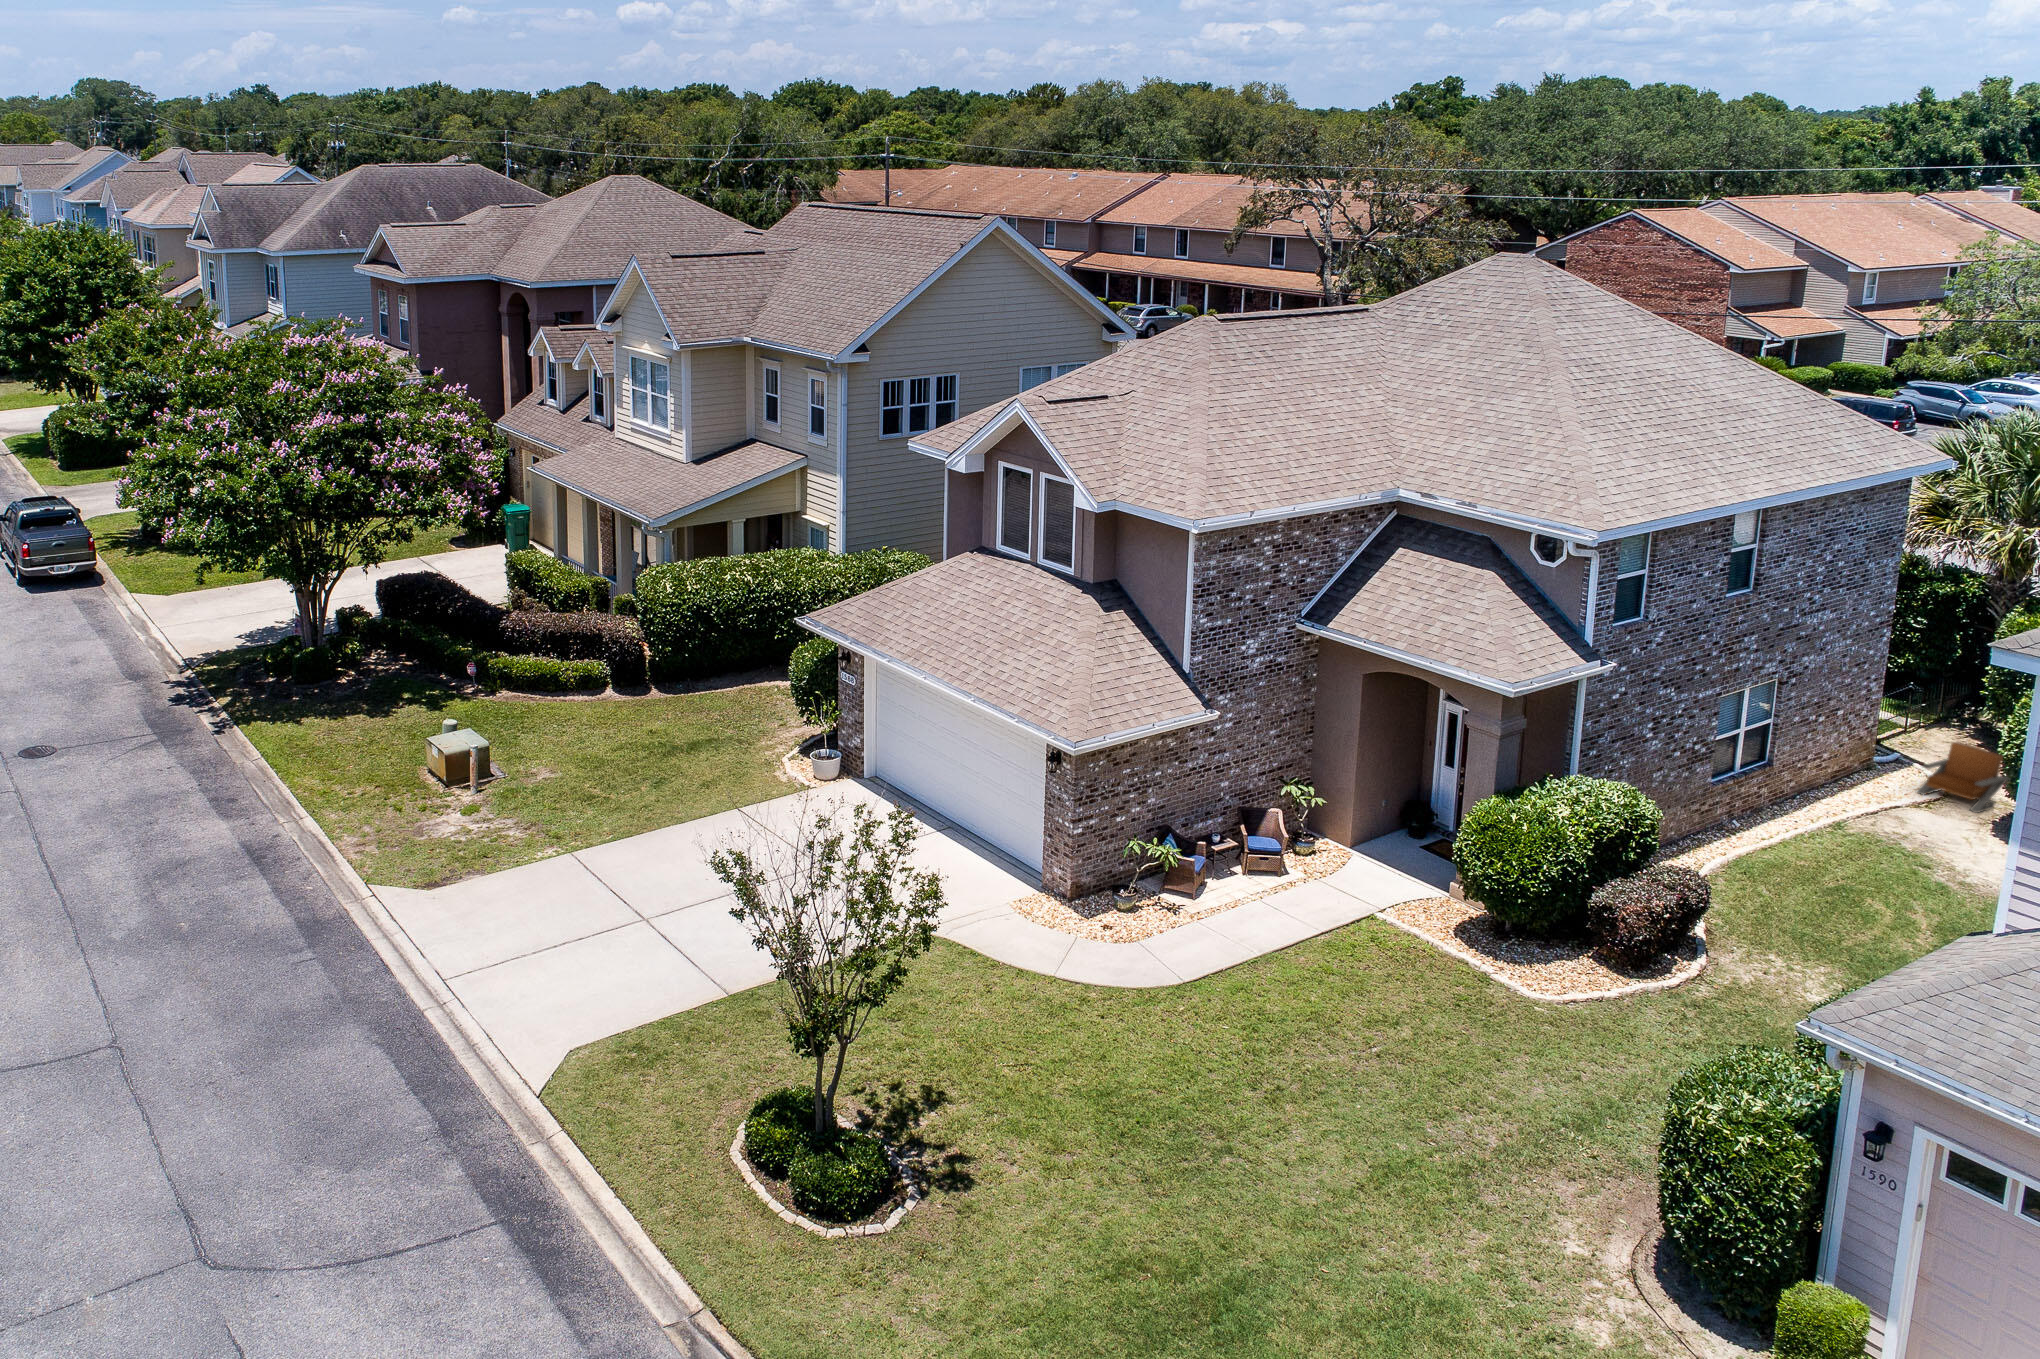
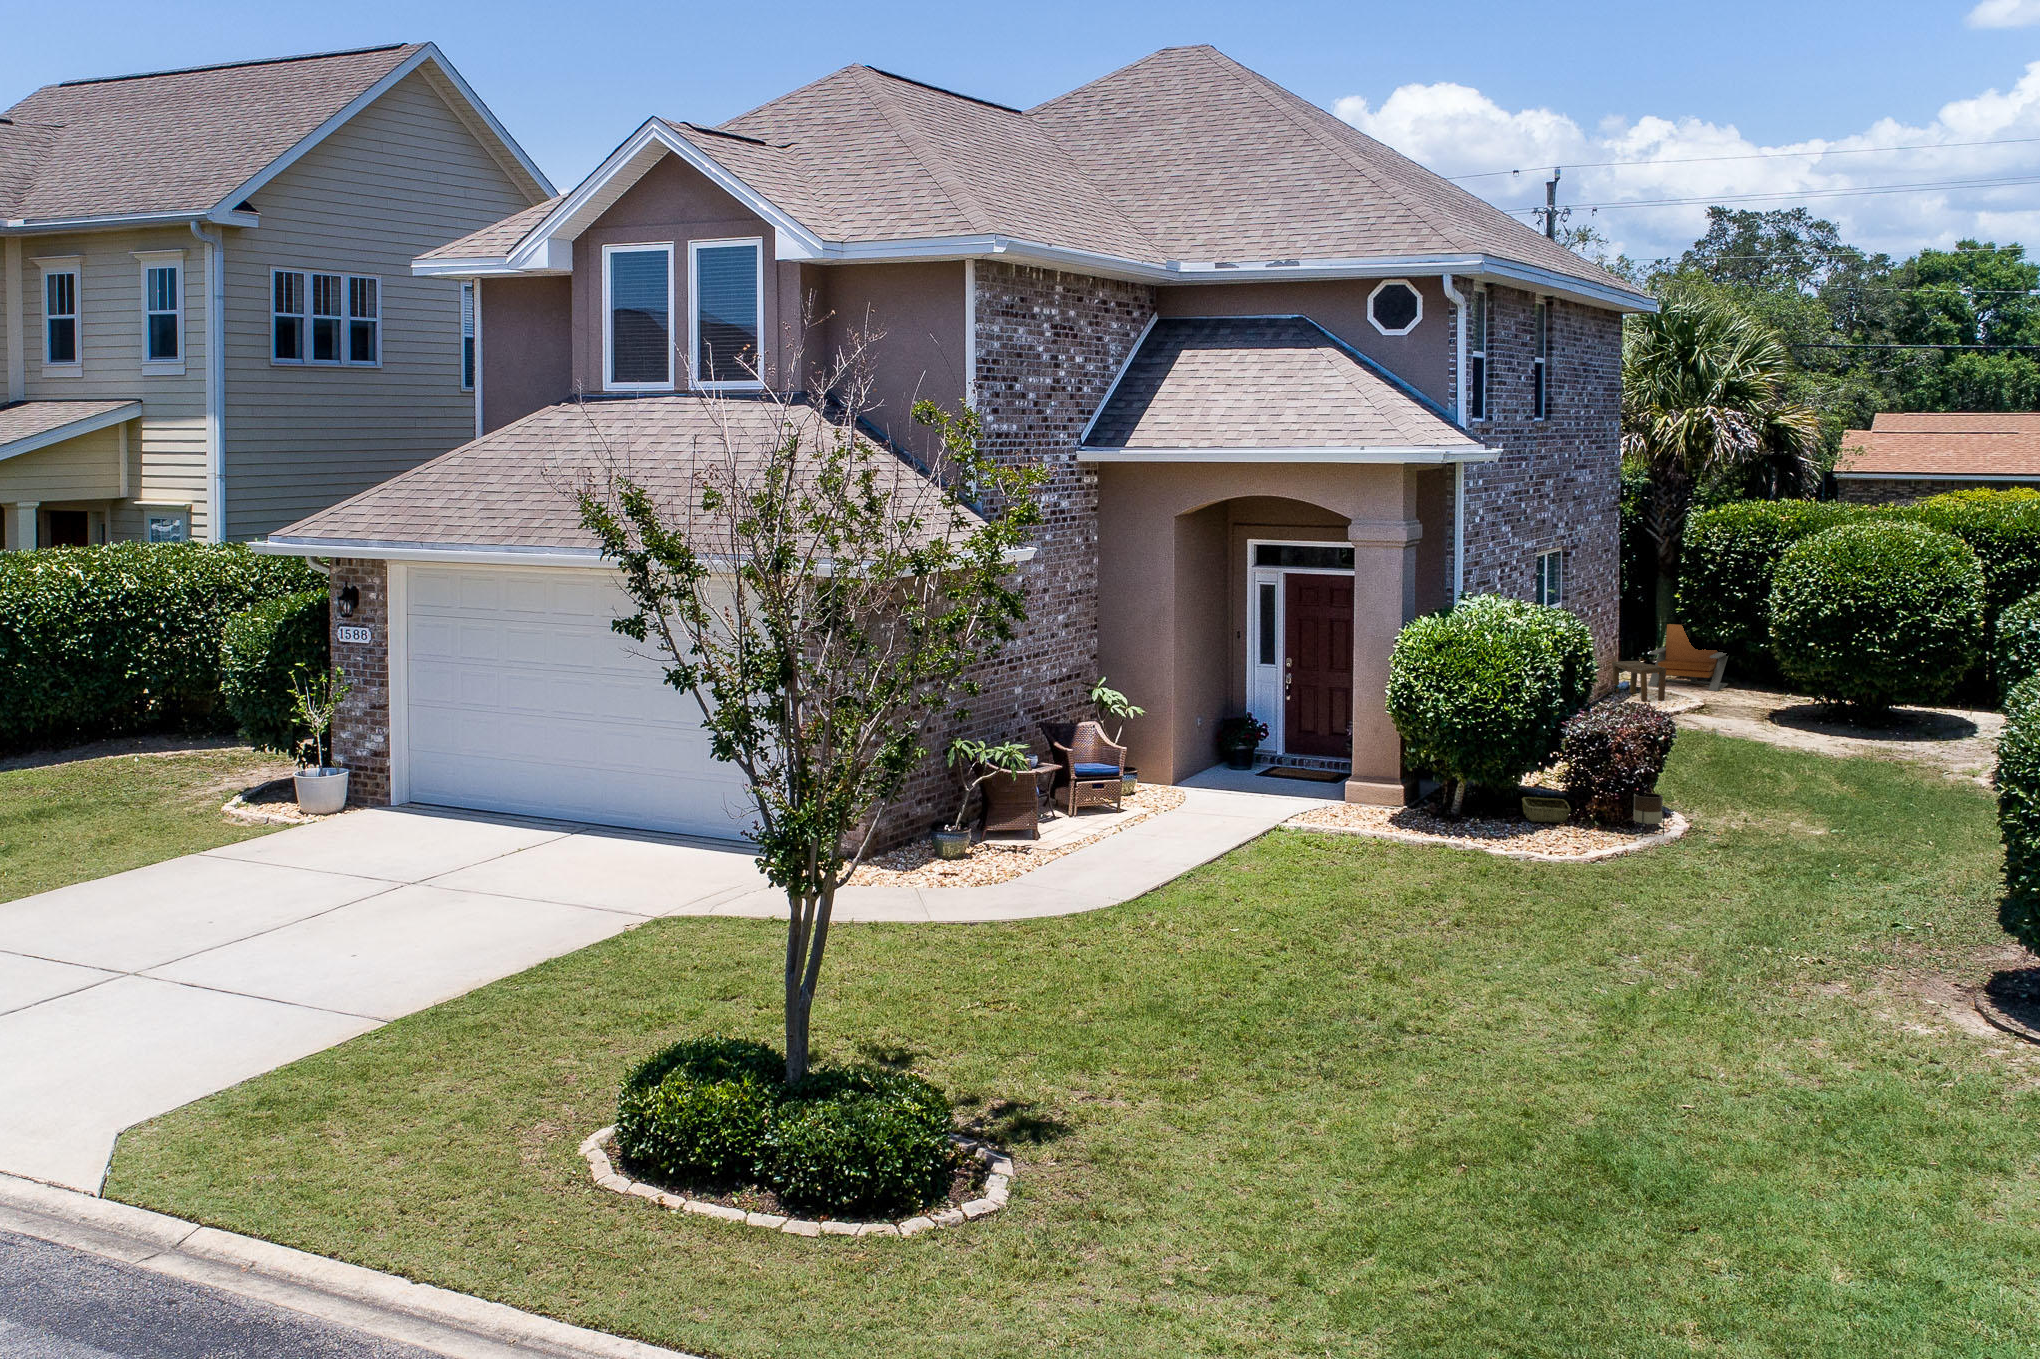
bench: none [1863,773,1905,818] -> present [1612,661,1666,701]
woven basket: none [1554,936,1591,962] -> present [1522,797,1571,822]
planter: none [1621,962,1646,997] -> present [1633,793,1665,838]

